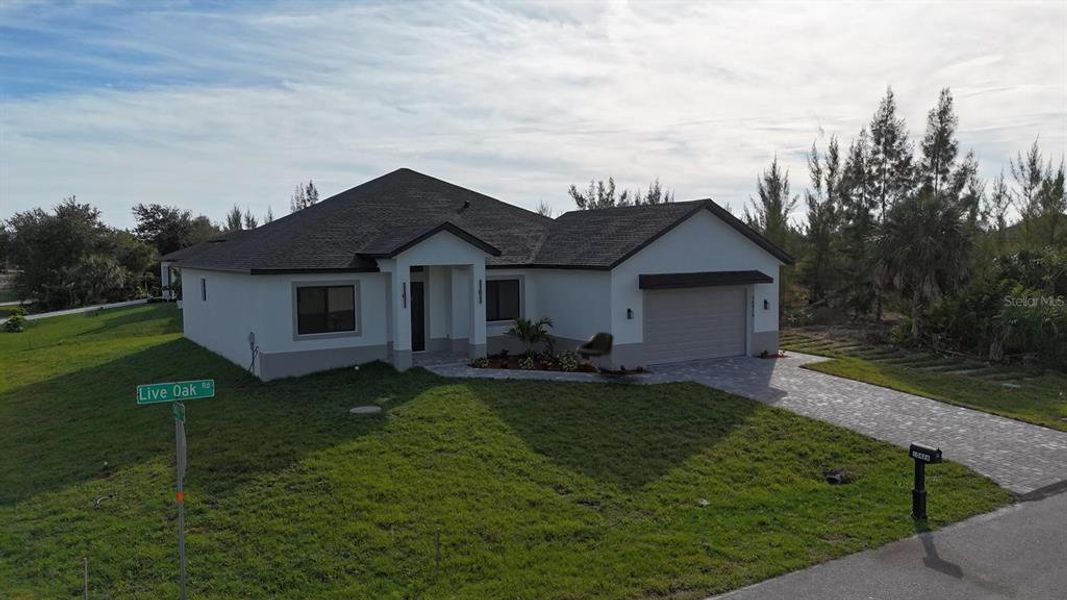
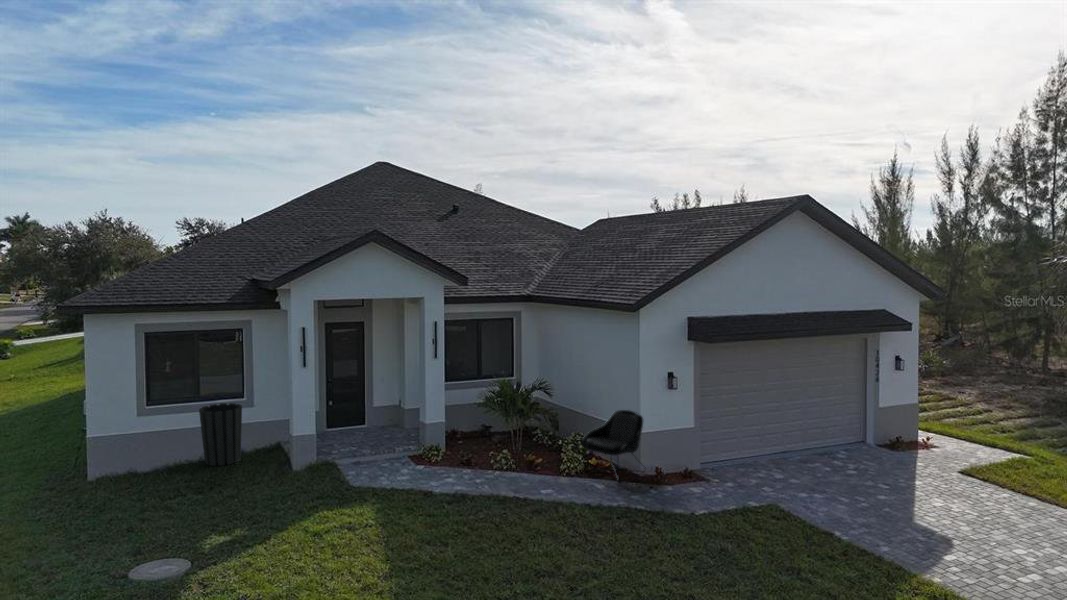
trash can: none [336,333,363,371] -> present [199,403,242,466]

